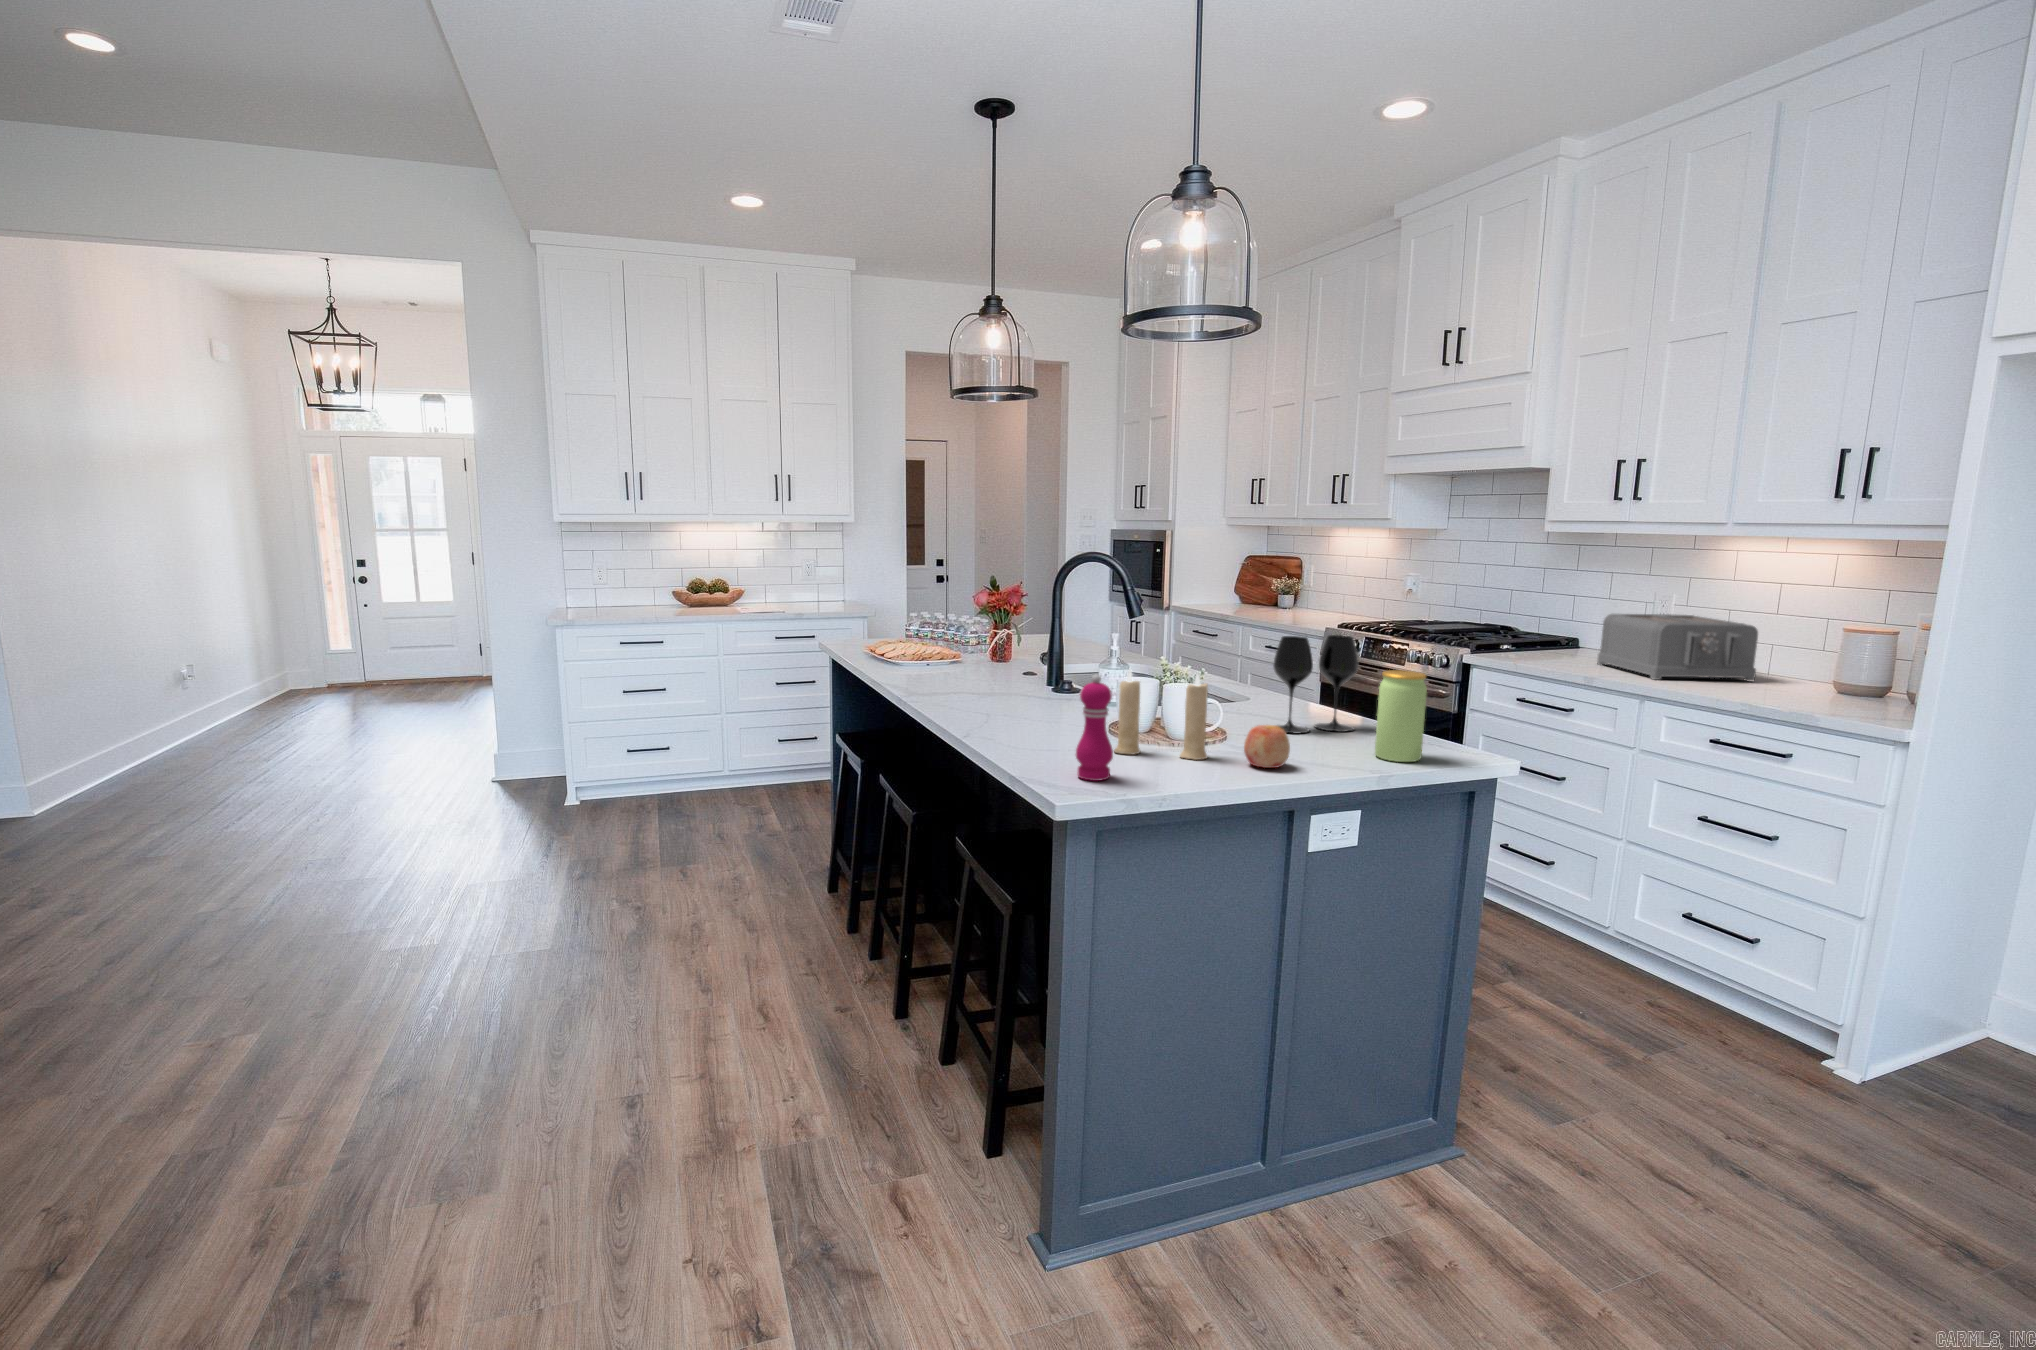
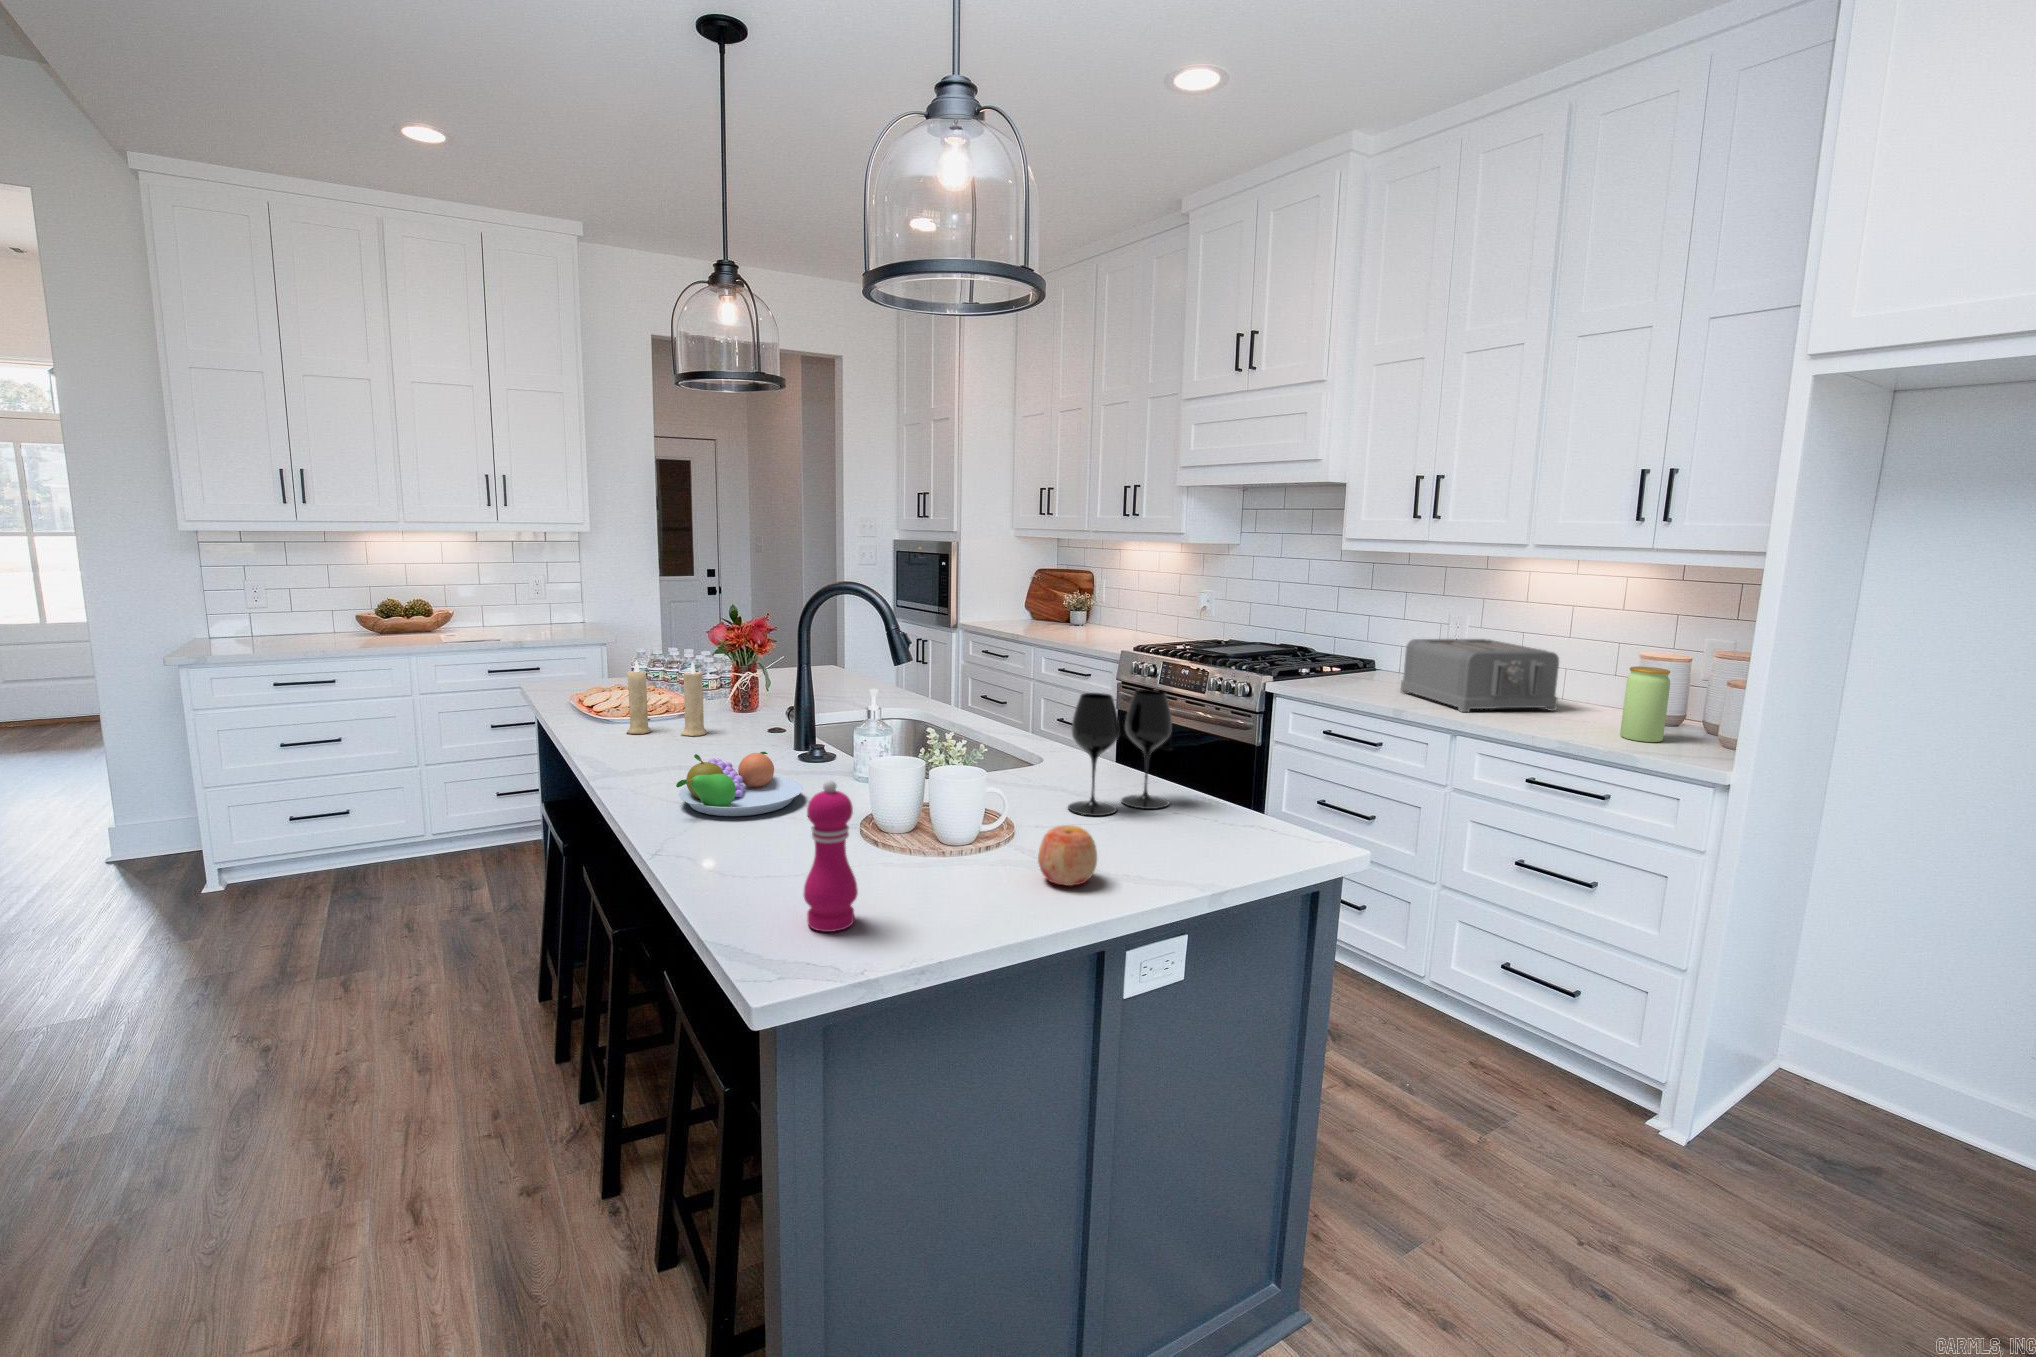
candle: present [1114,670,1208,760] -> present [627,660,707,736]
jar: present [1375,670,1427,762] -> present [1620,666,1670,742]
fruit bowl: none [968,677,1059,722] -> present [676,752,803,816]

